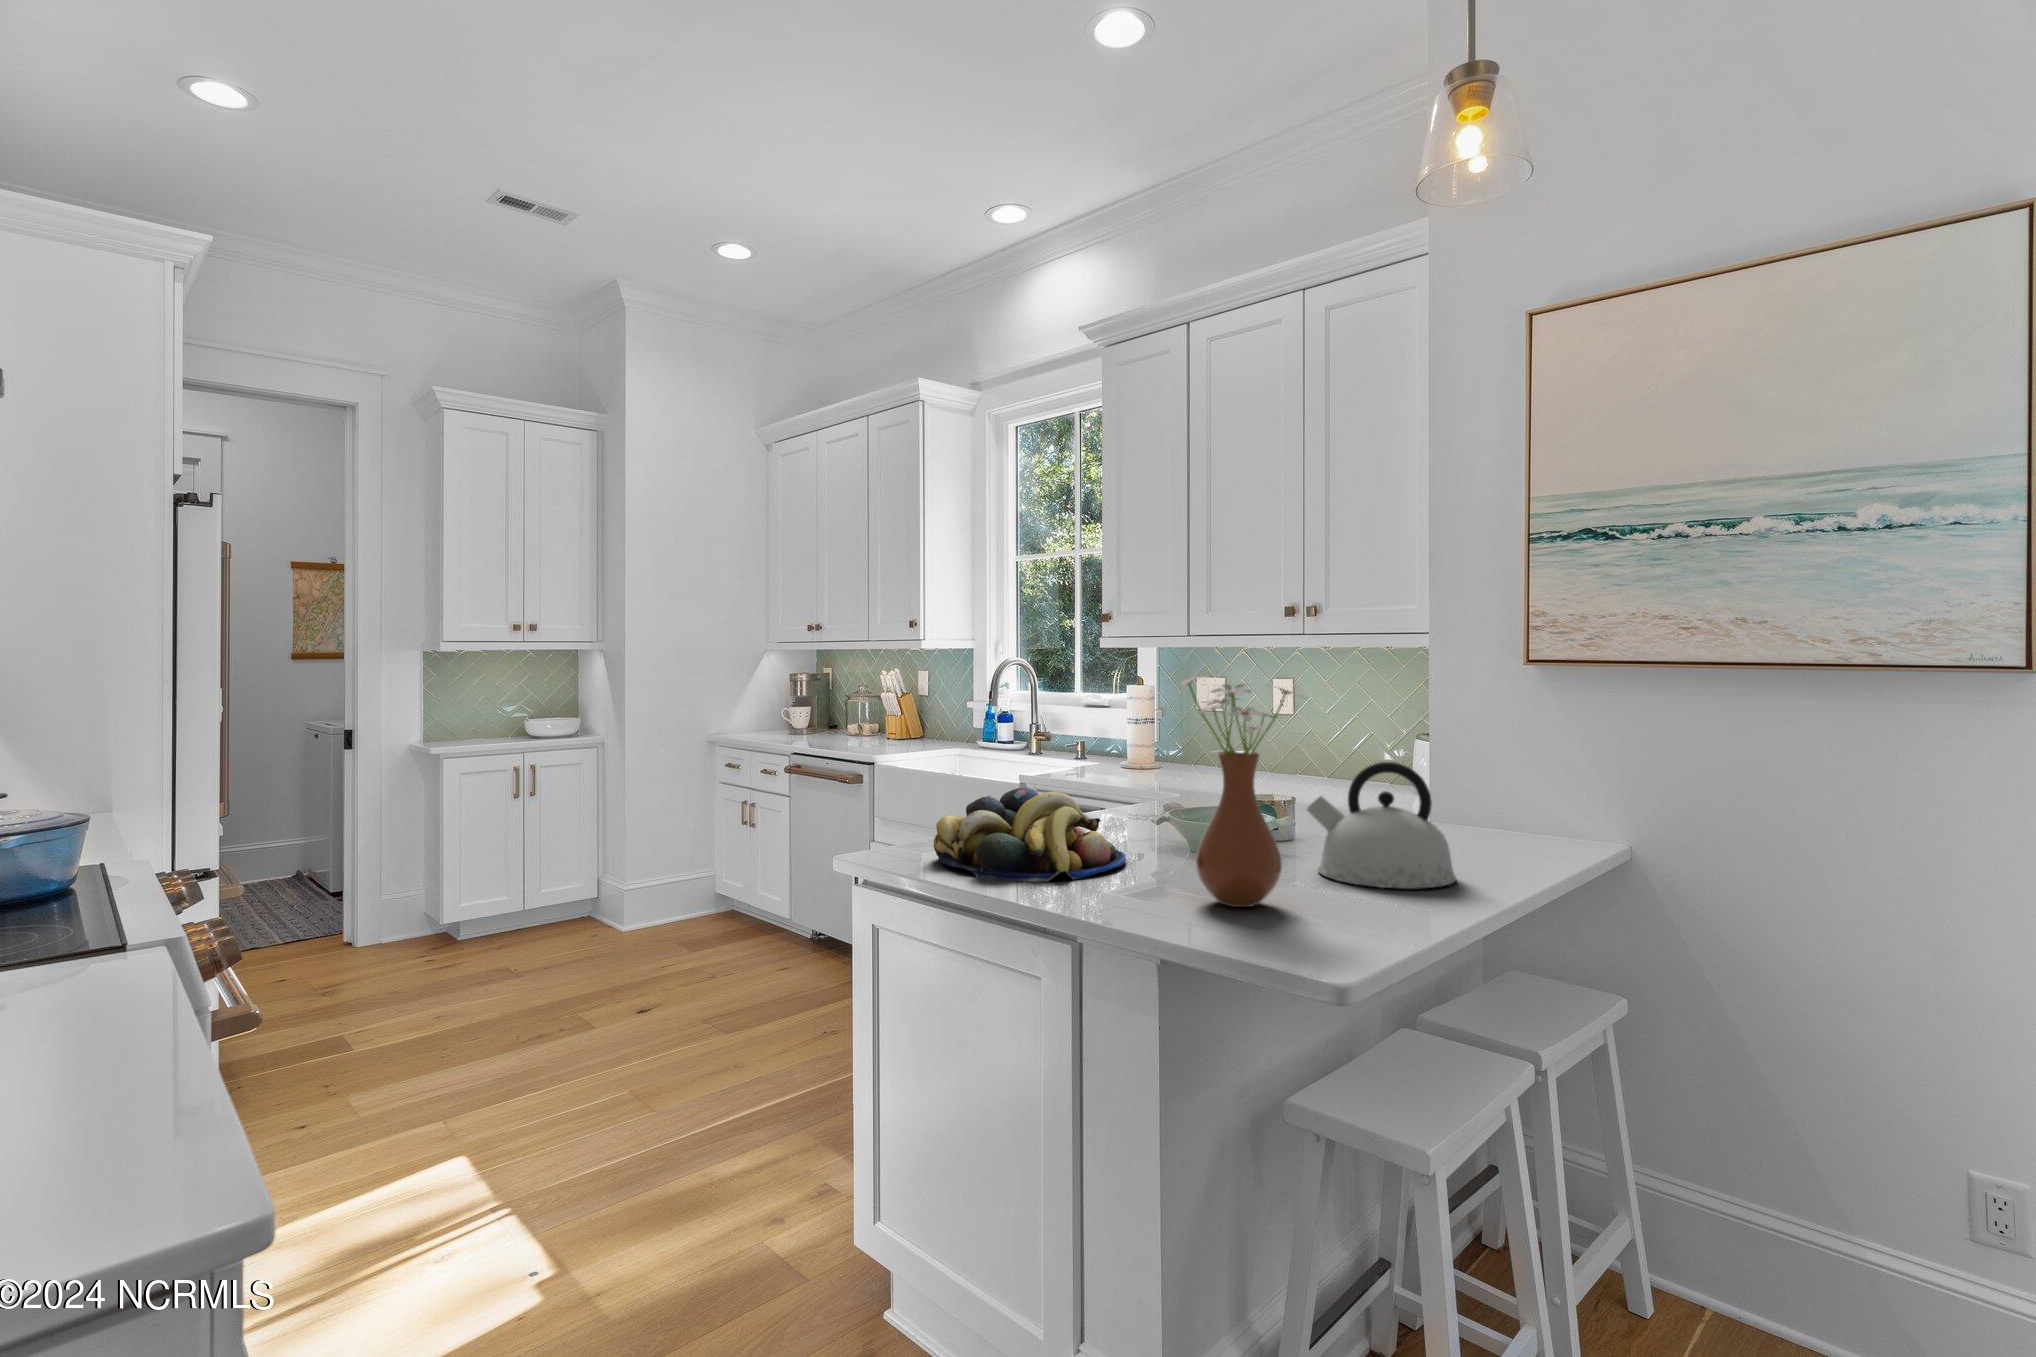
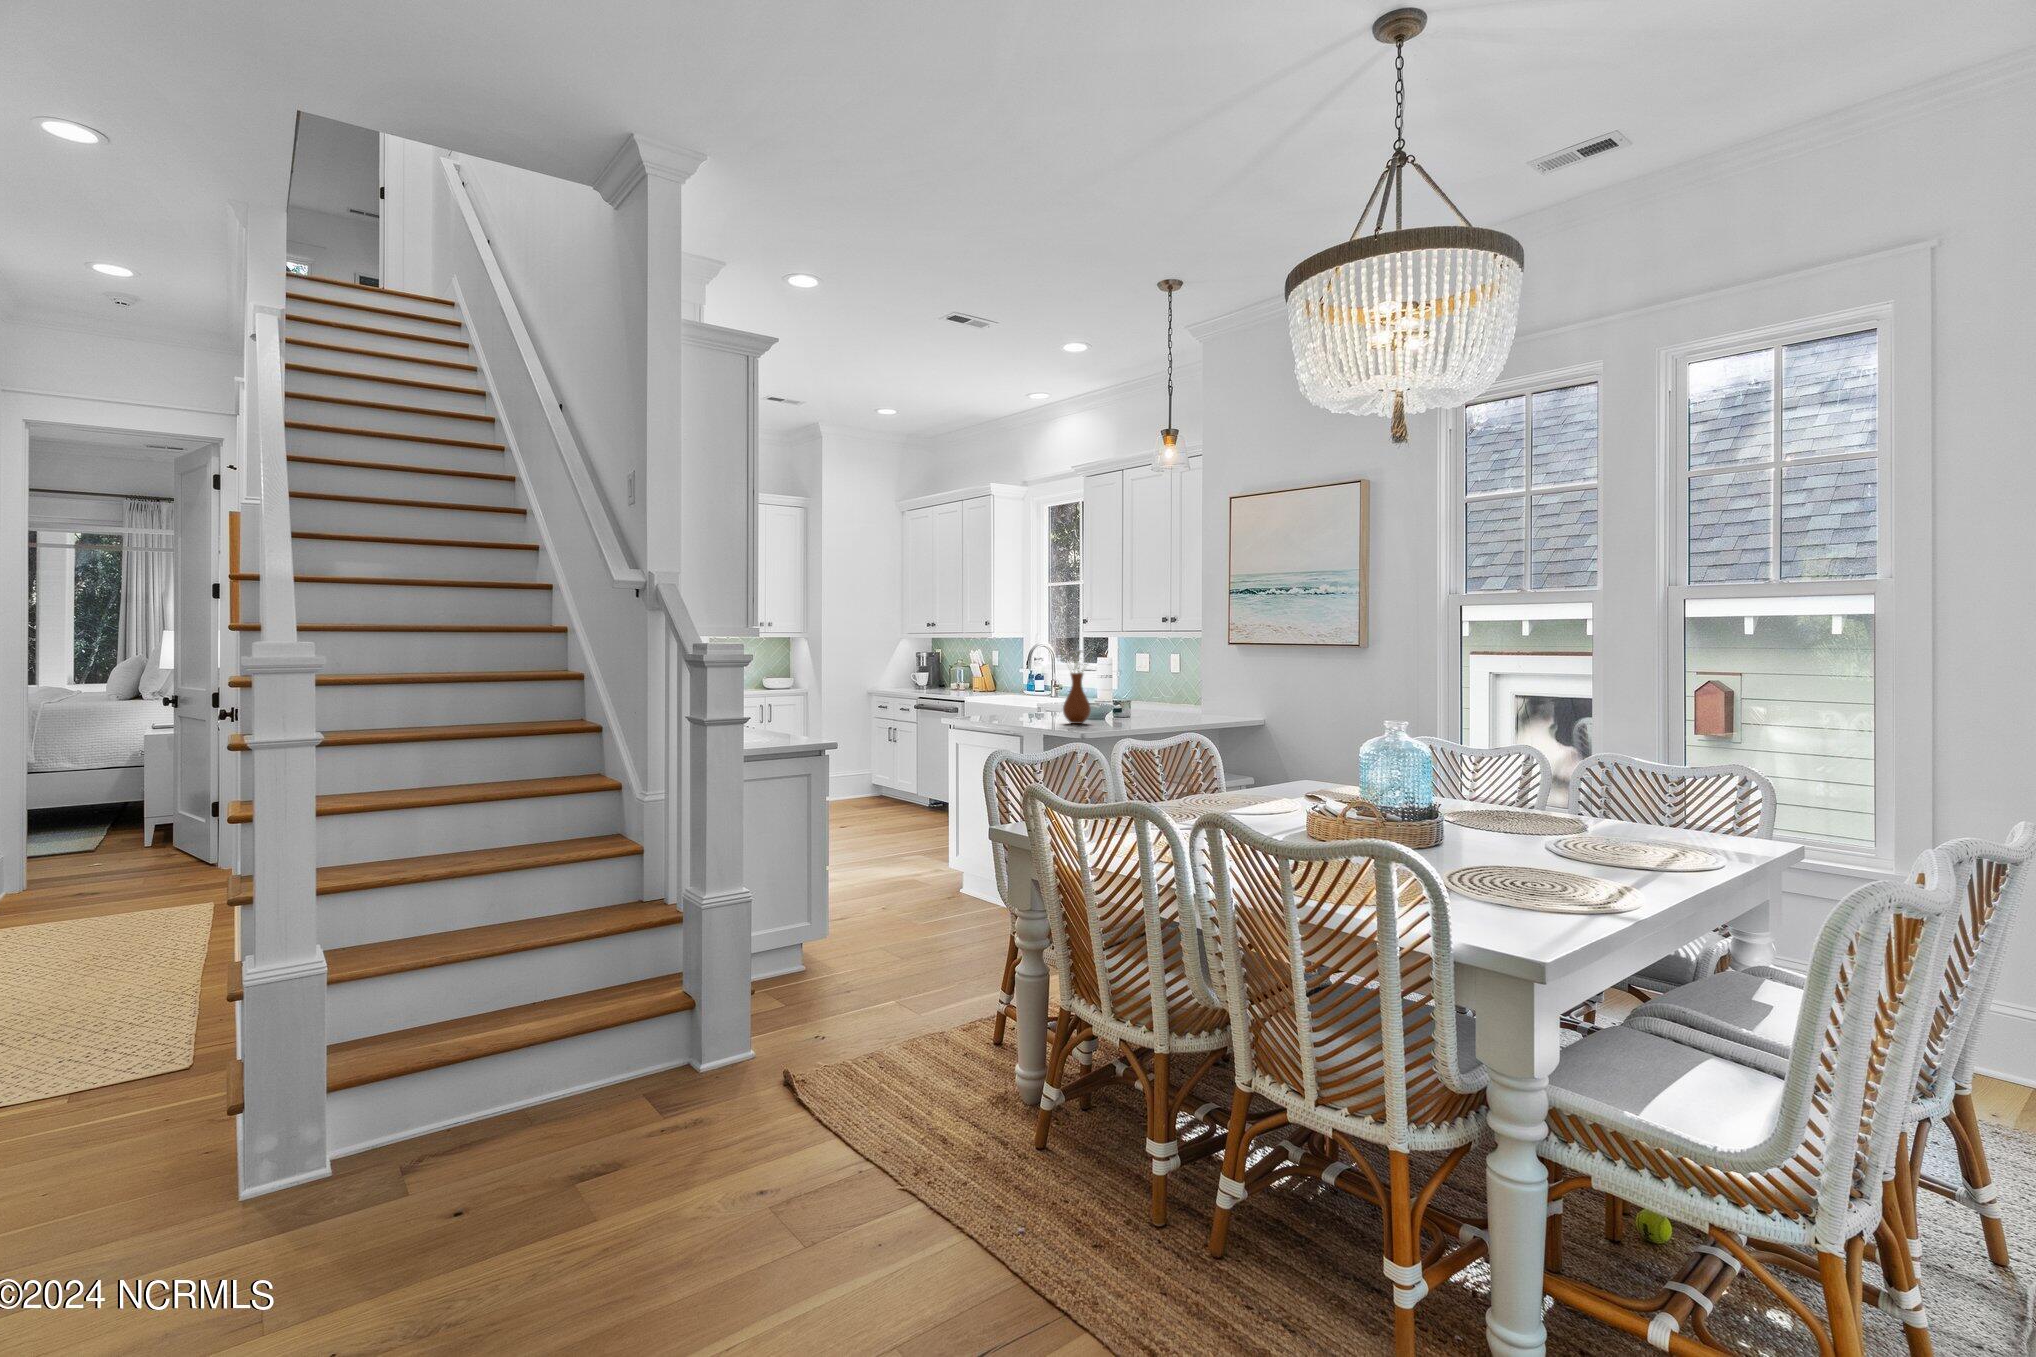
kettle: present [1307,762,1456,889] -> none [1117,680,1167,723]
fruit bowl: present [934,787,1126,882] -> none [979,692,1051,720]

